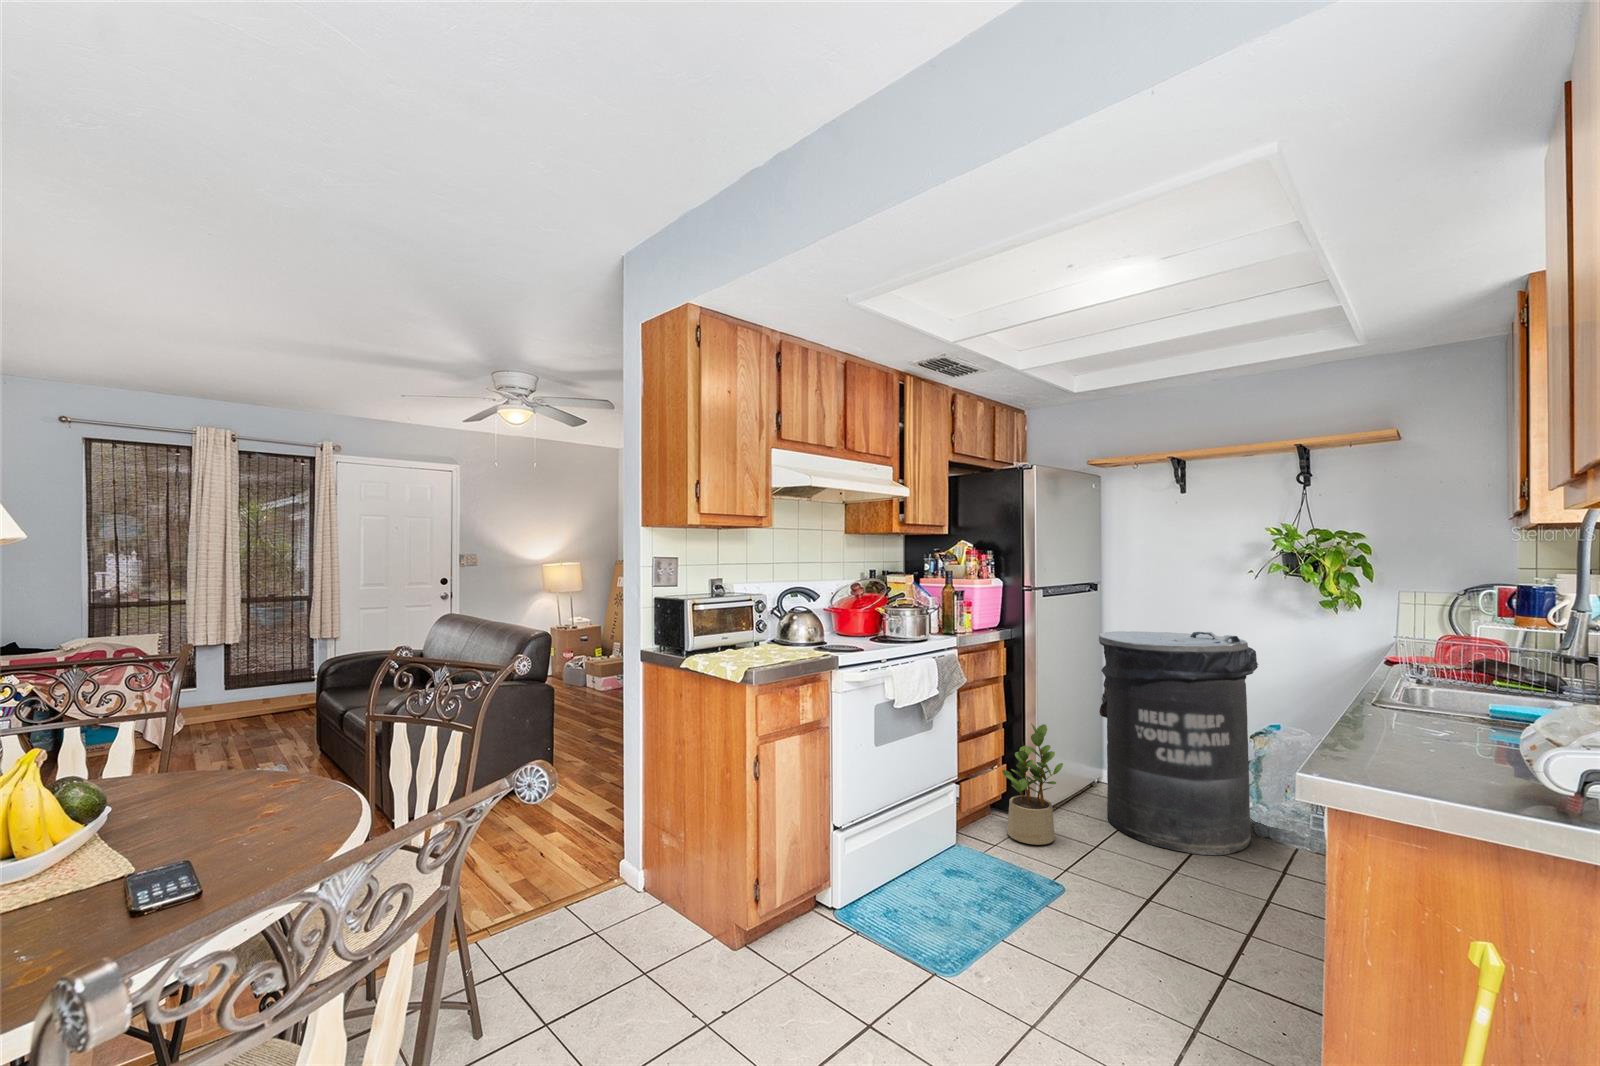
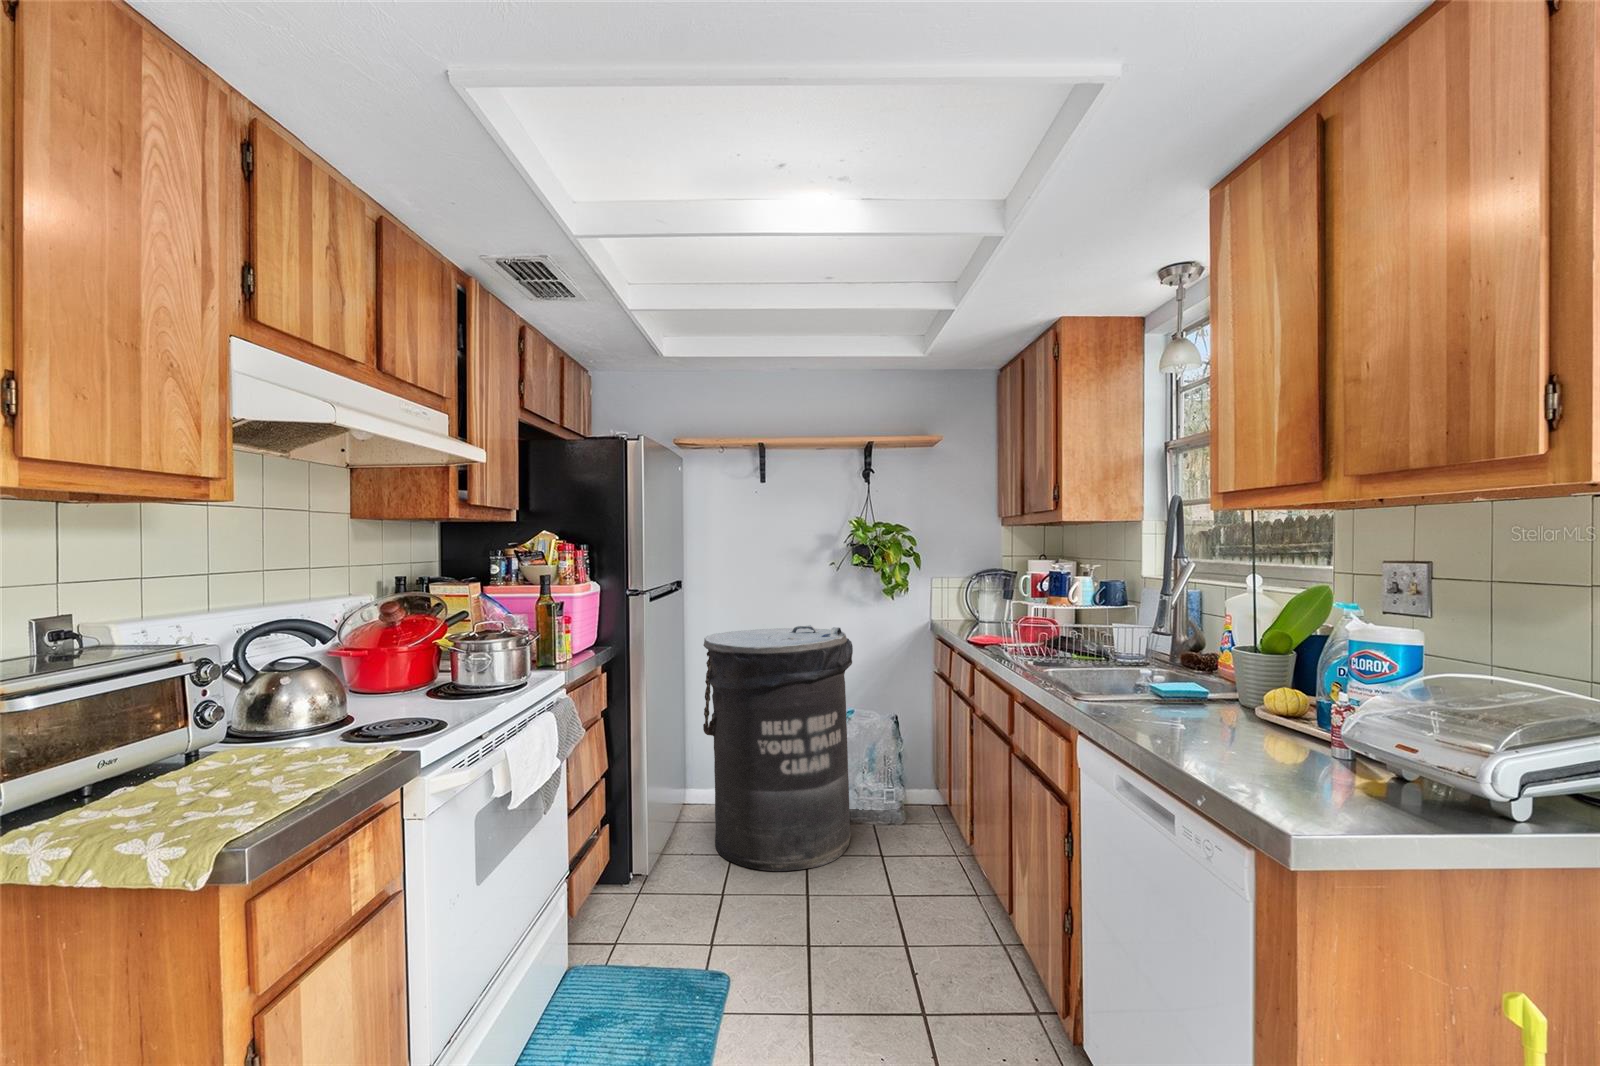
potted plant: present [1002,723,1063,845] -> none [609,764,689,928]

